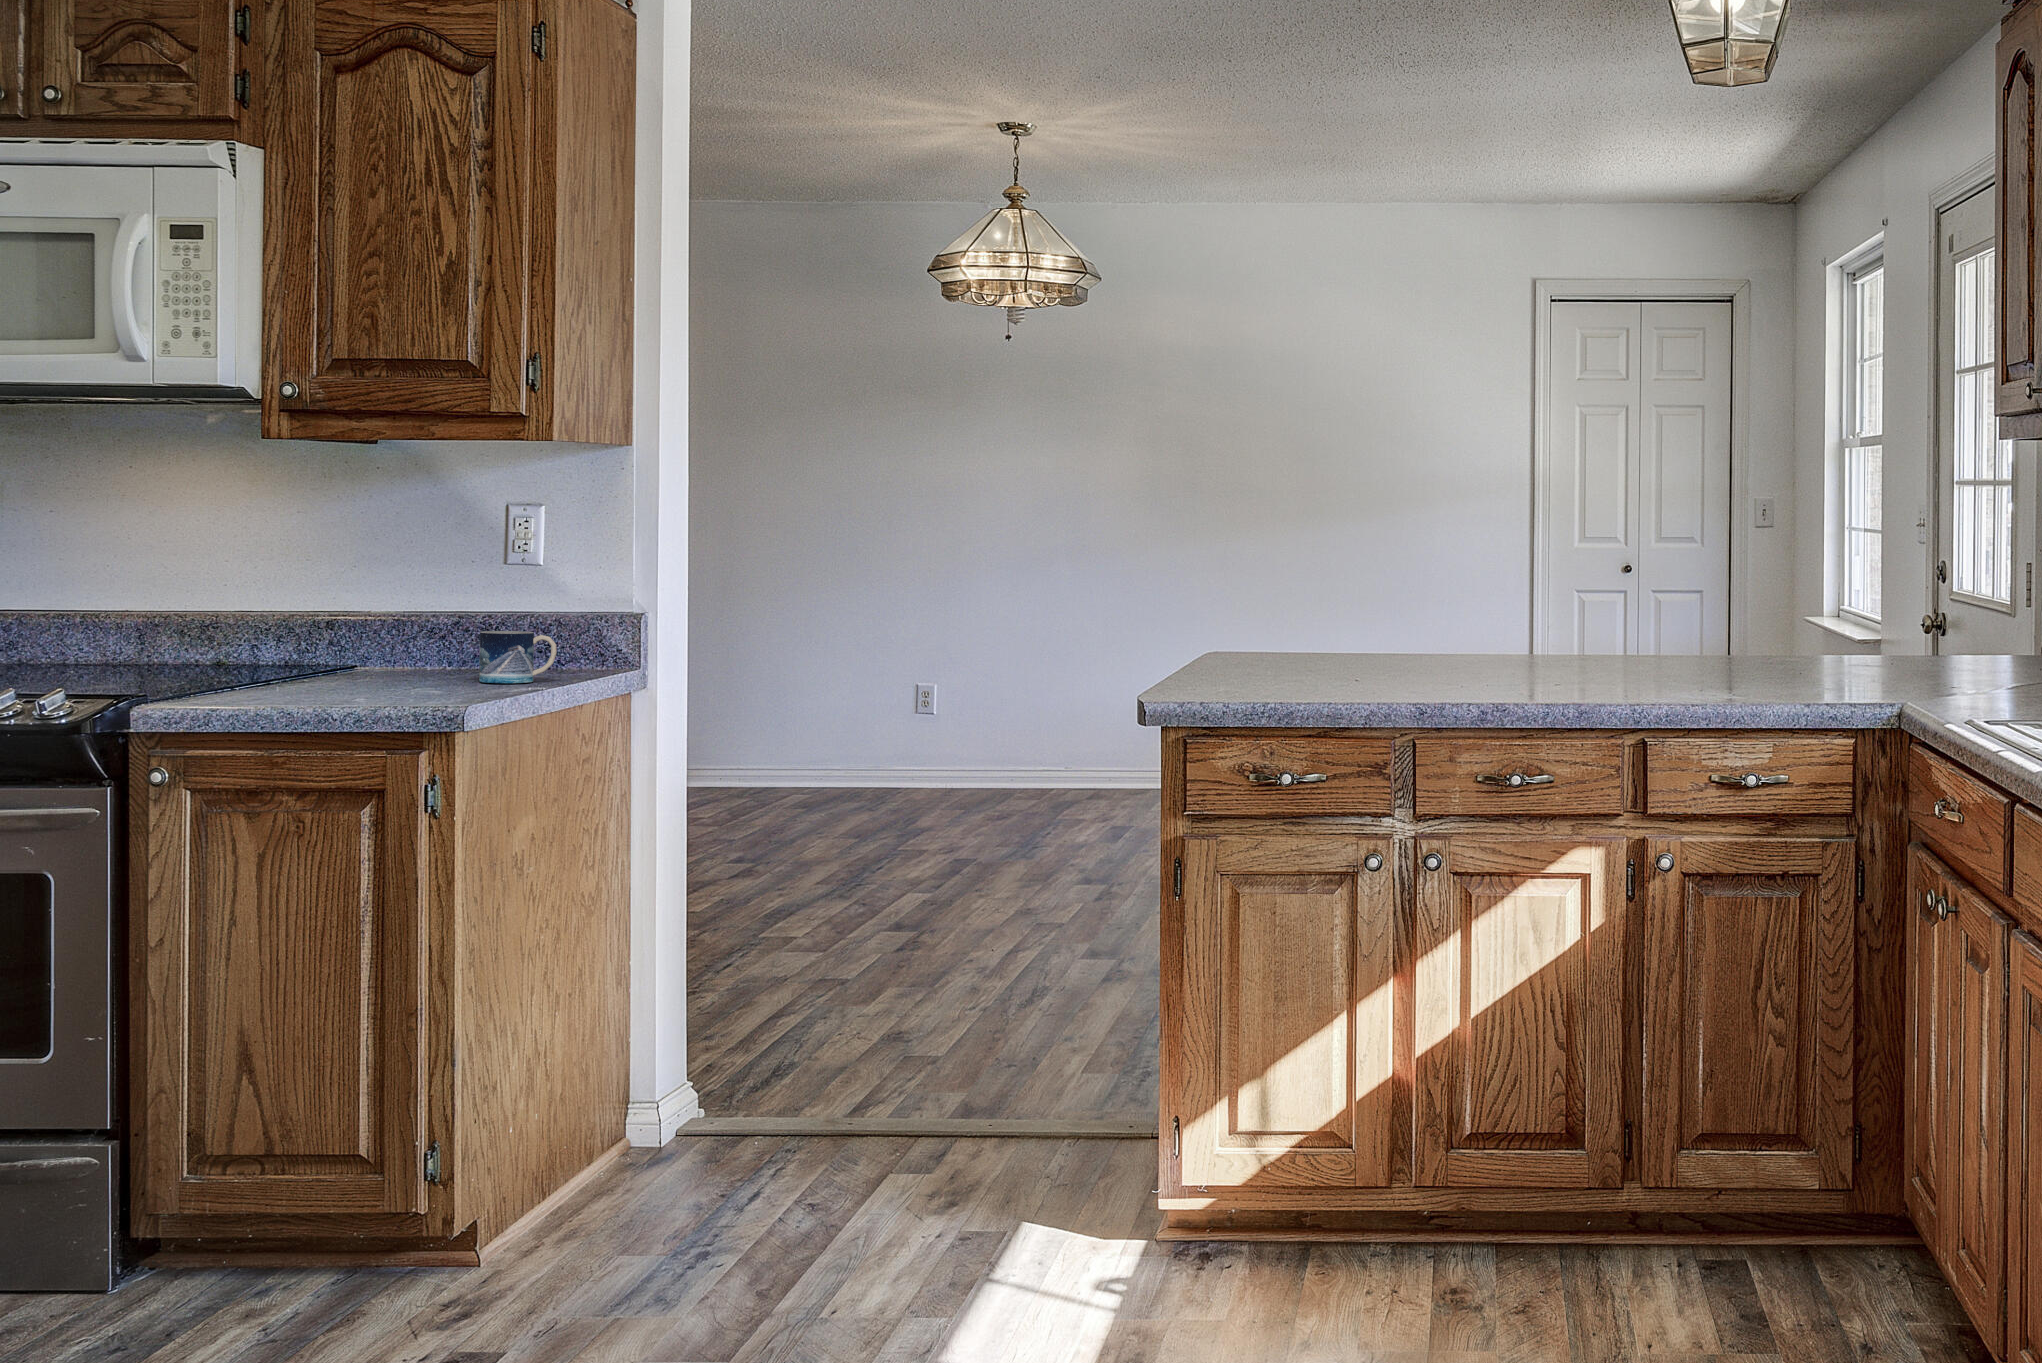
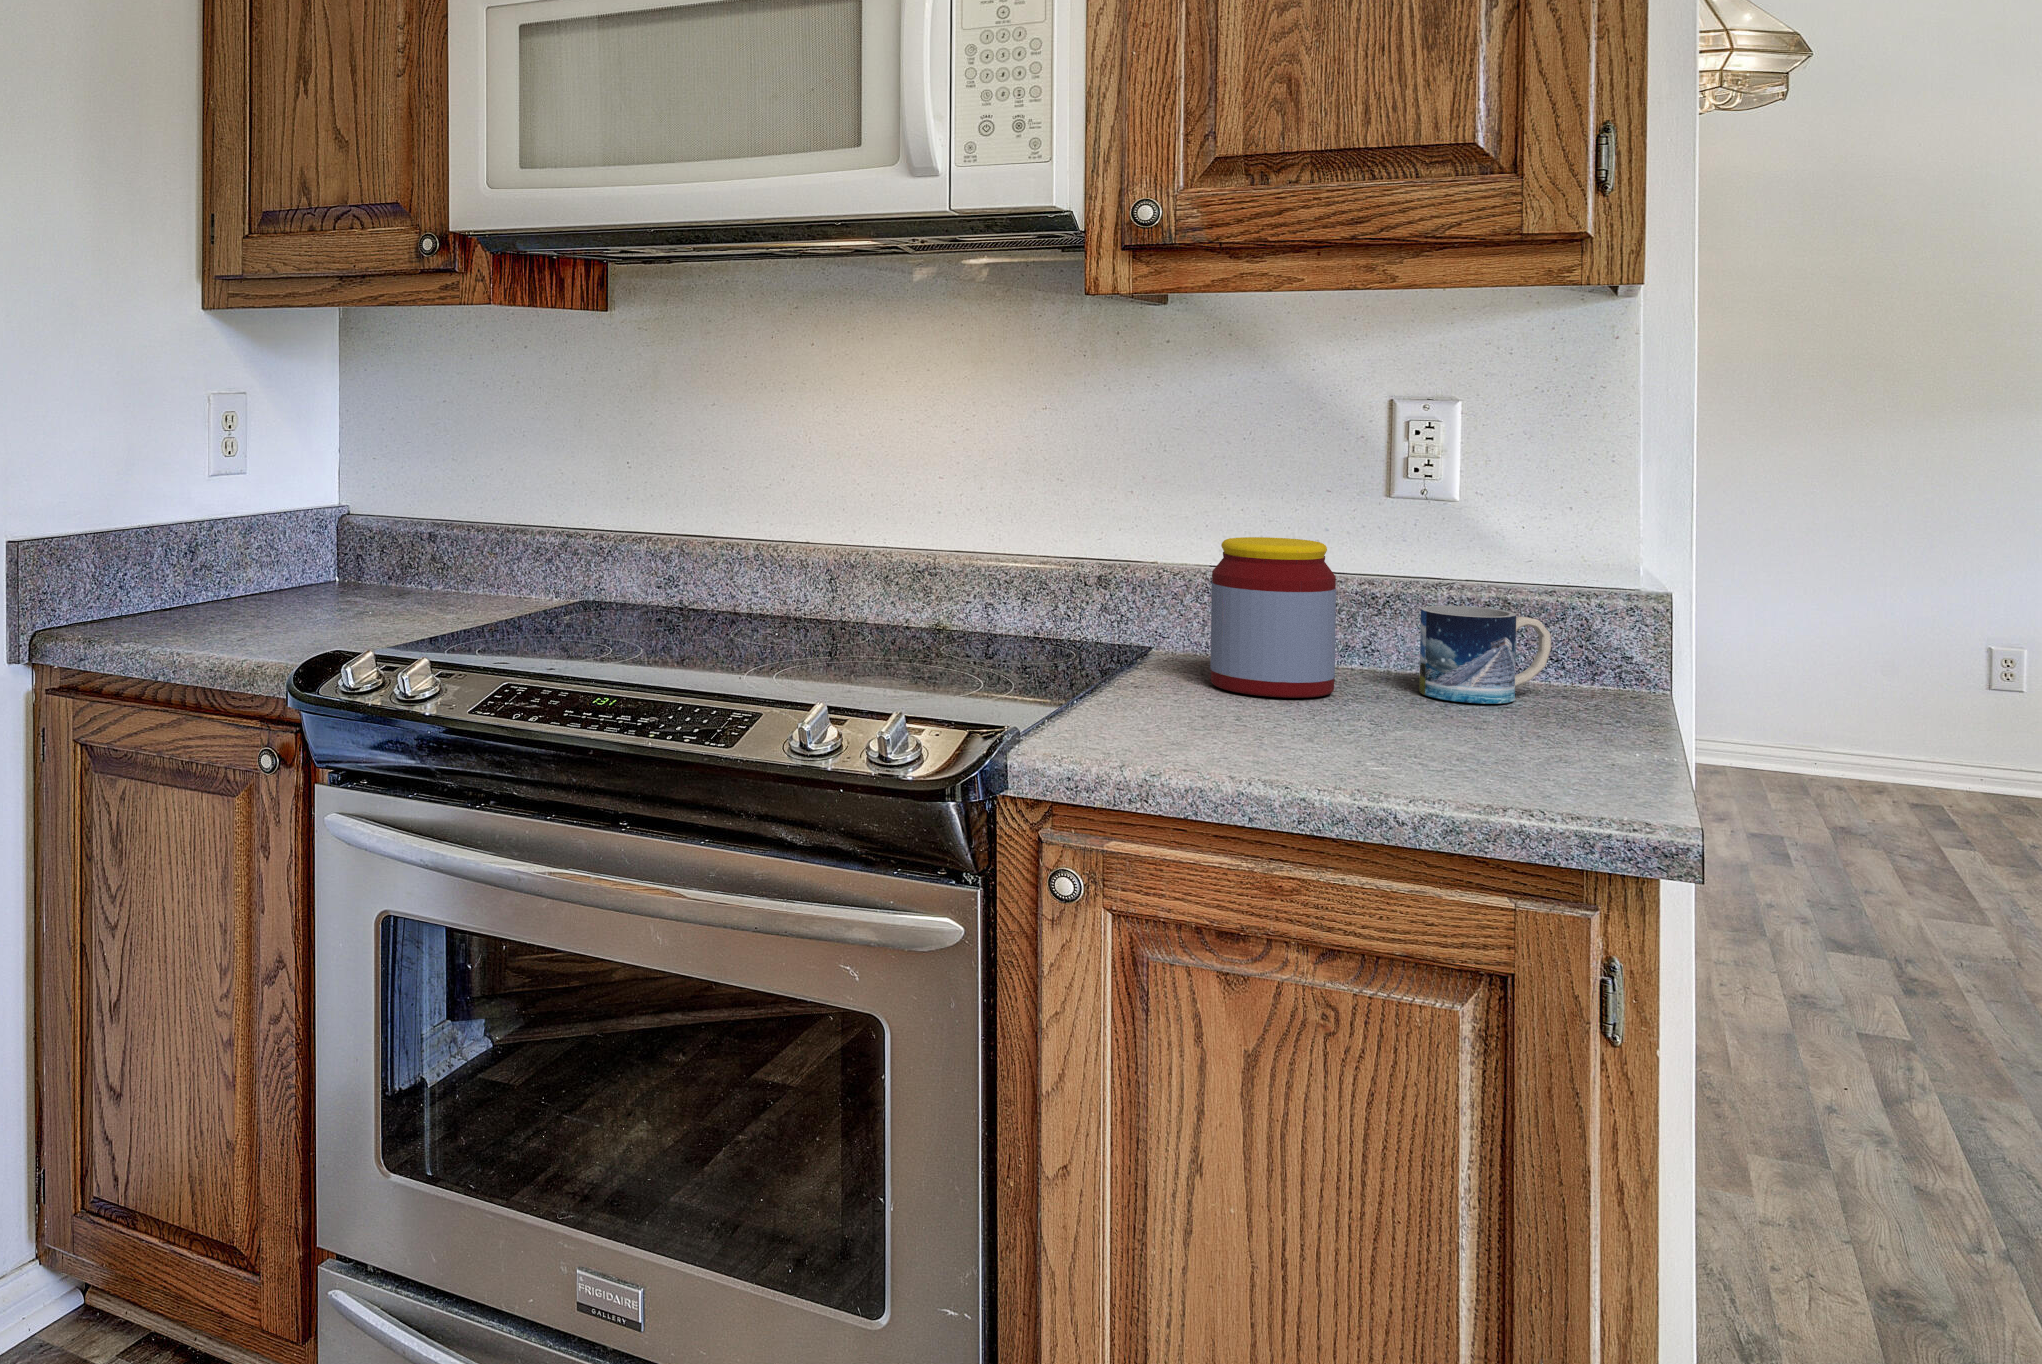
jar: none [349,591,427,683] -> present [1210,537,1336,698]

